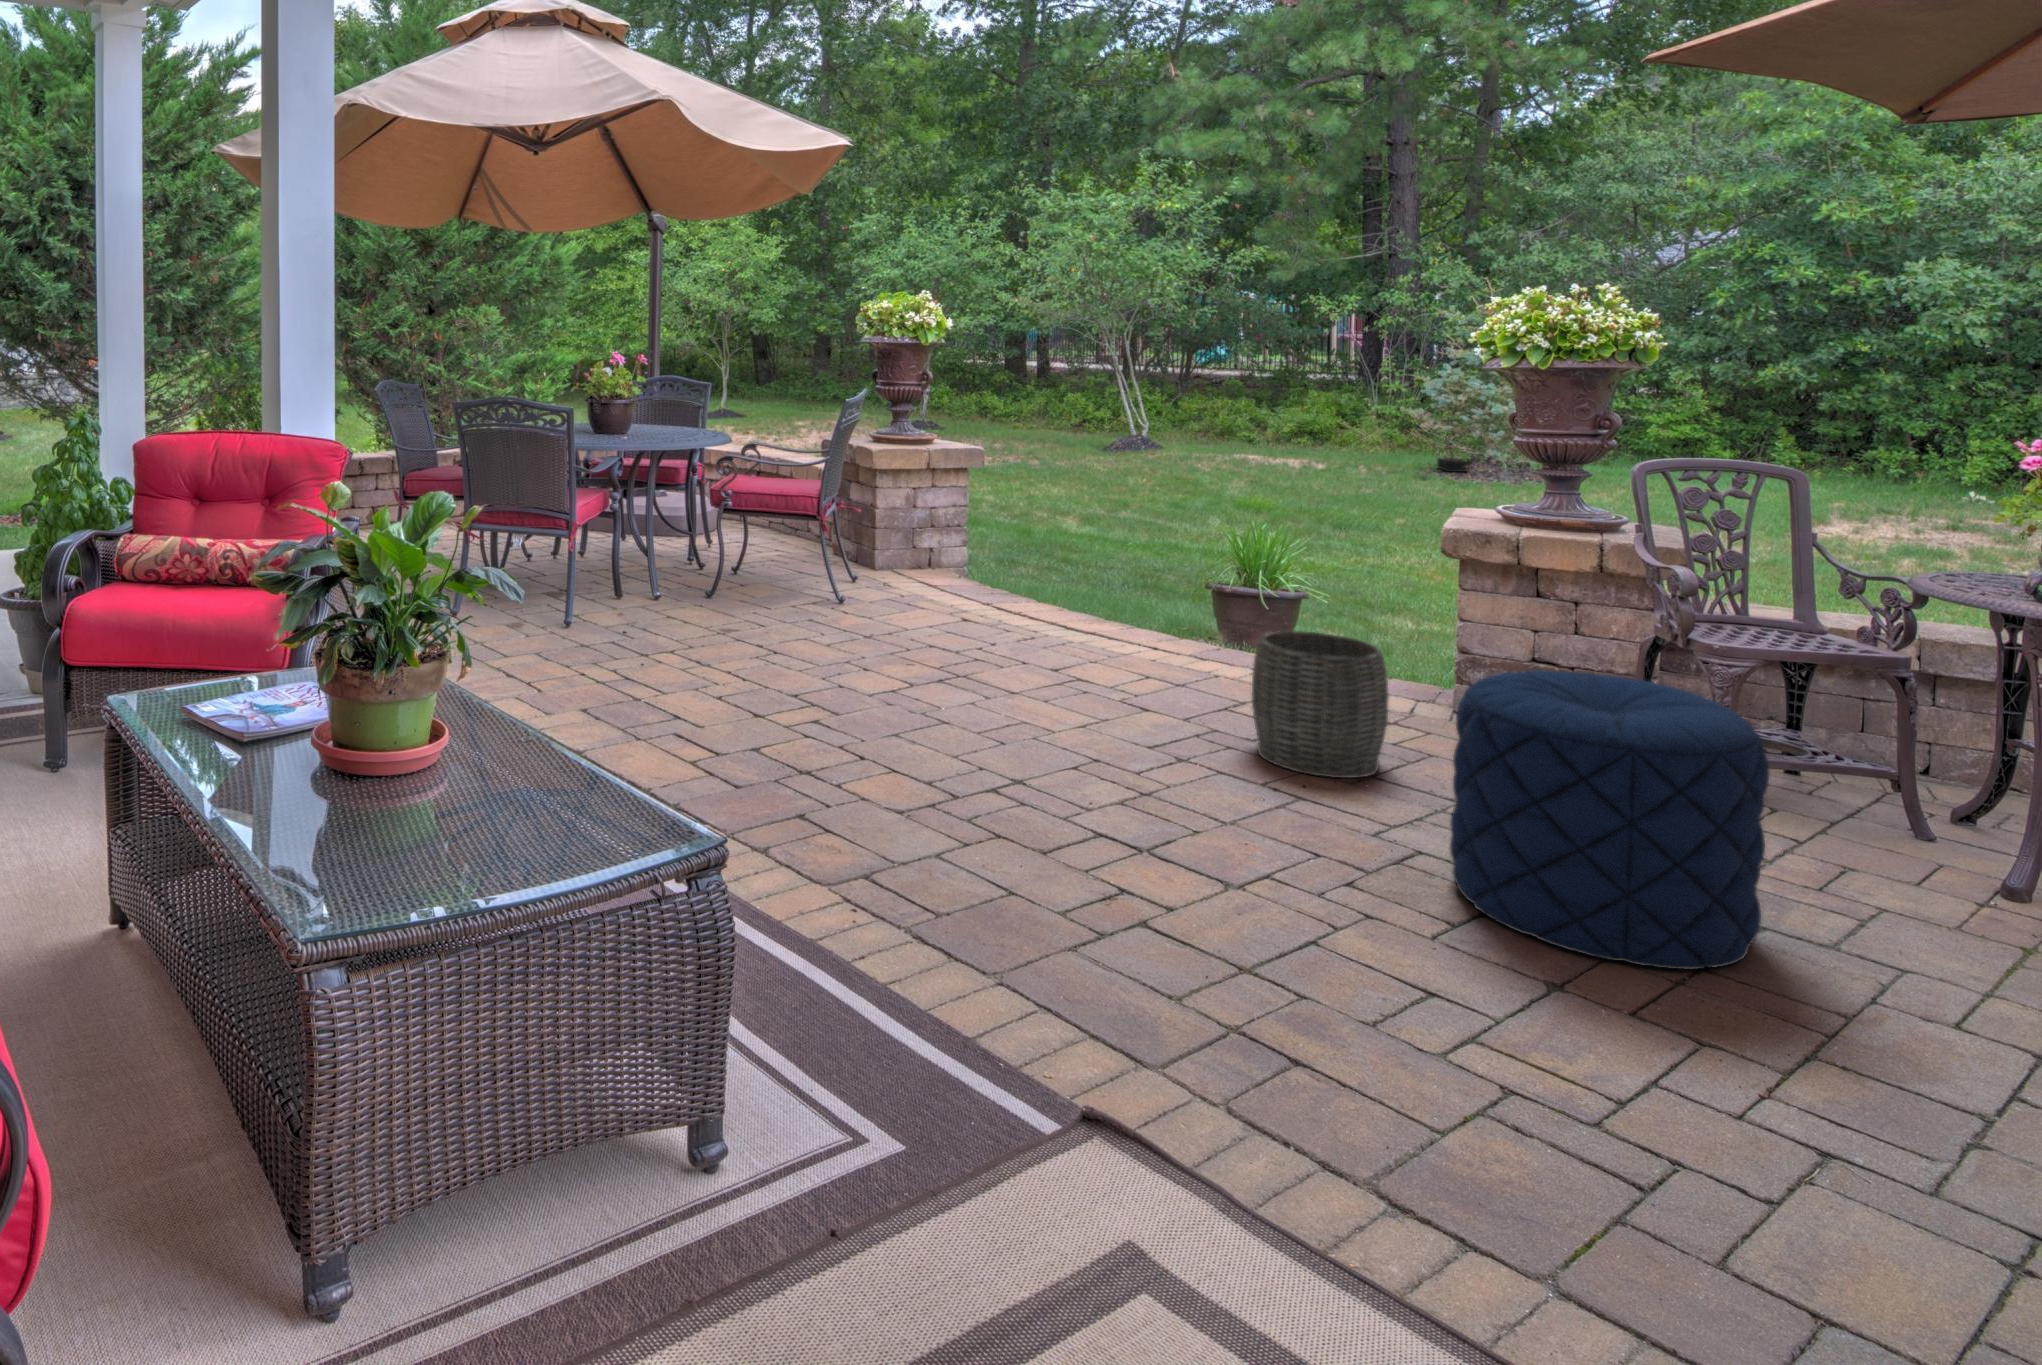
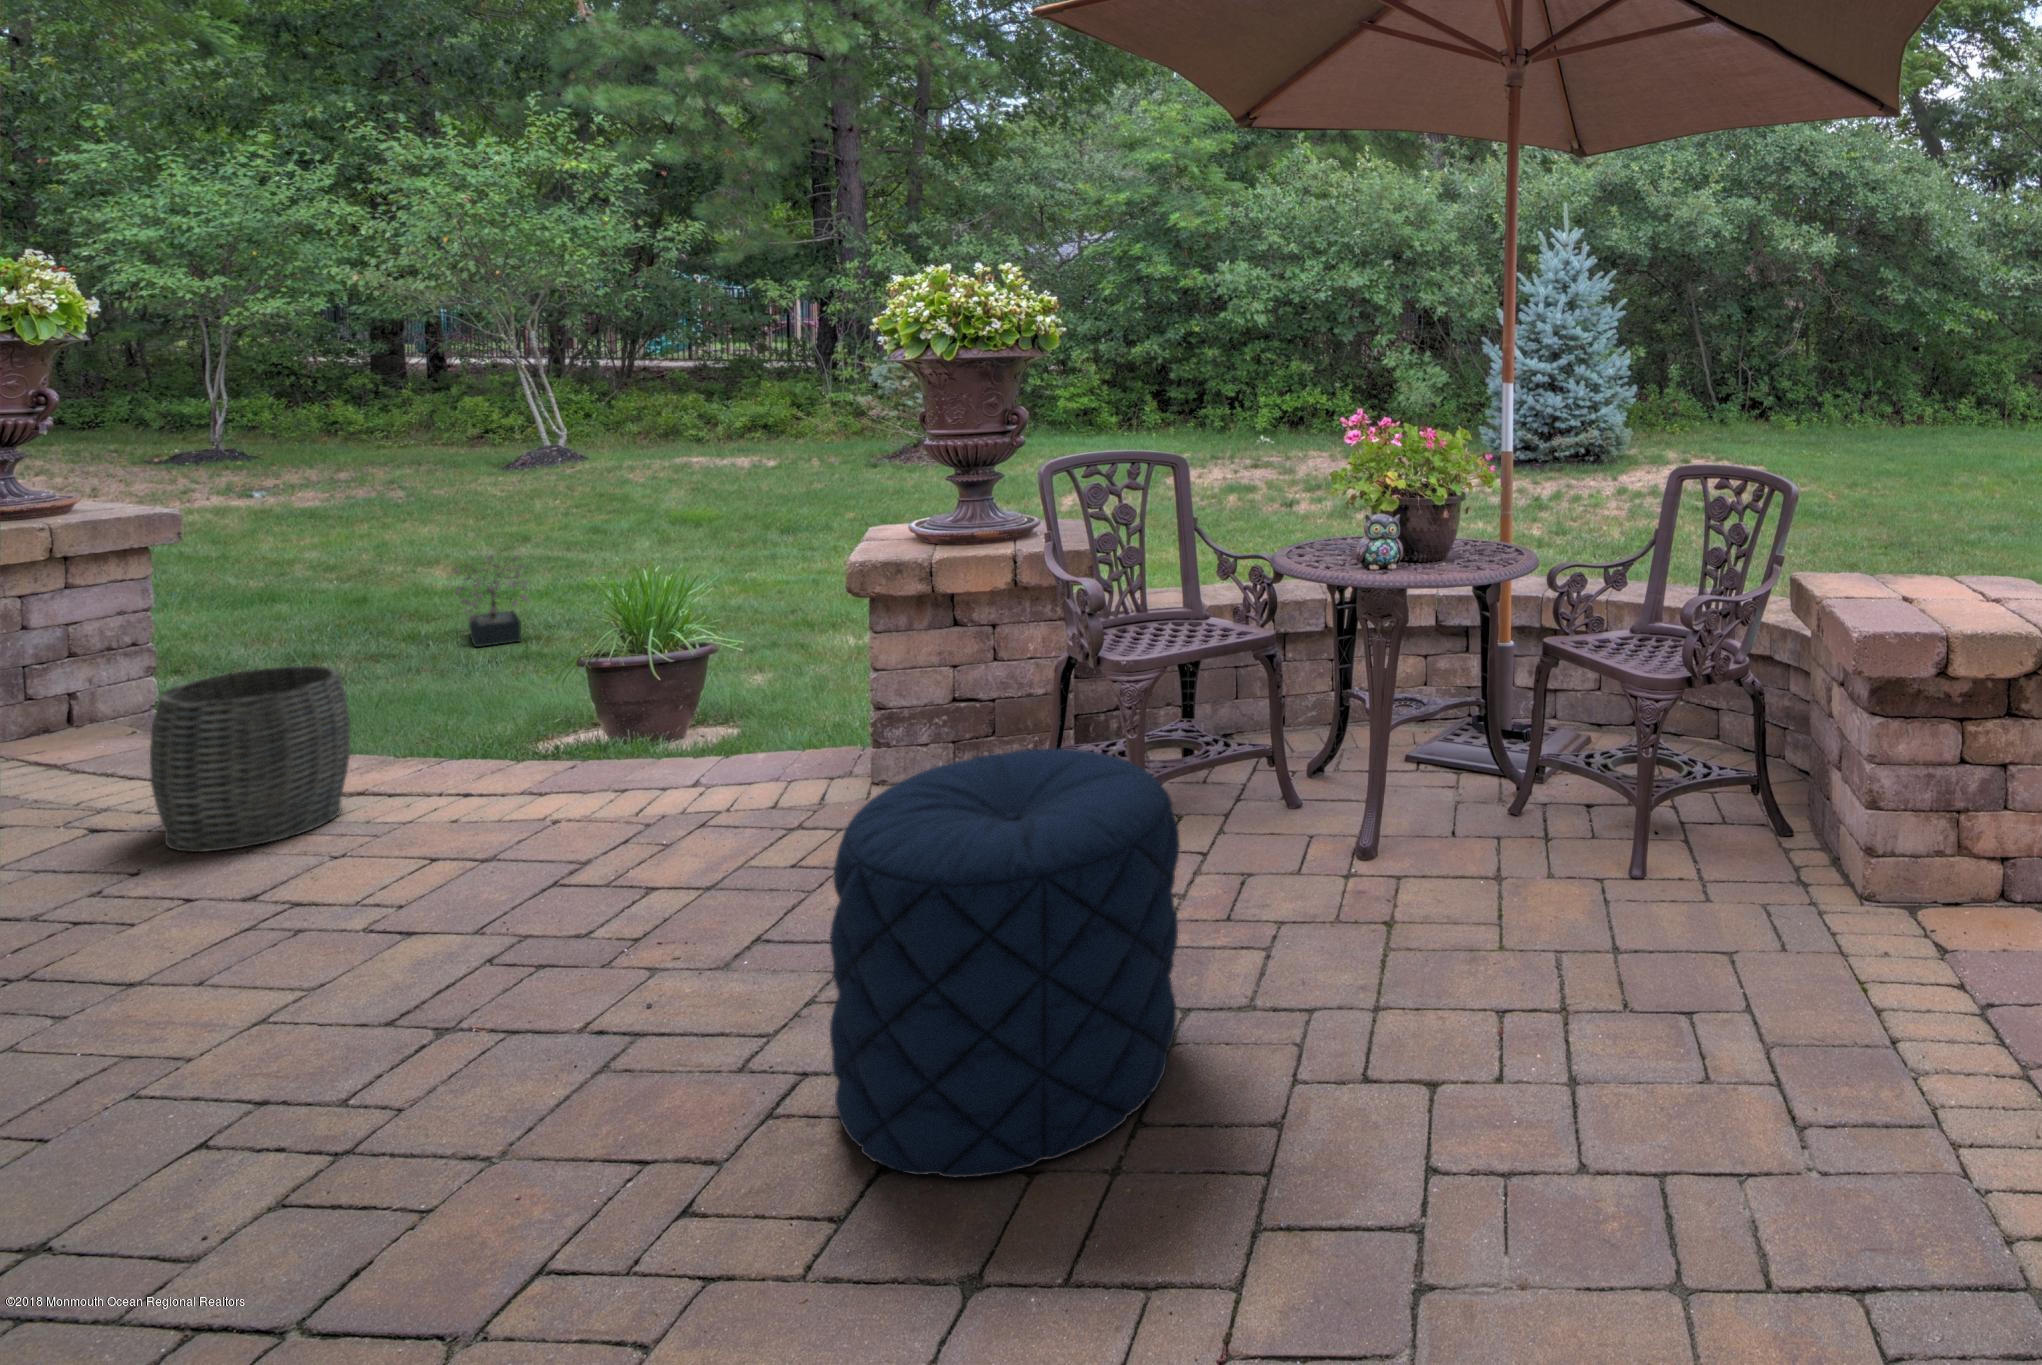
decorative plant: present [1430,429,1472,472] -> present [447,555,529,647]
woven basket: present [1252,631,1389,778] -> present [150,666,351,852]

